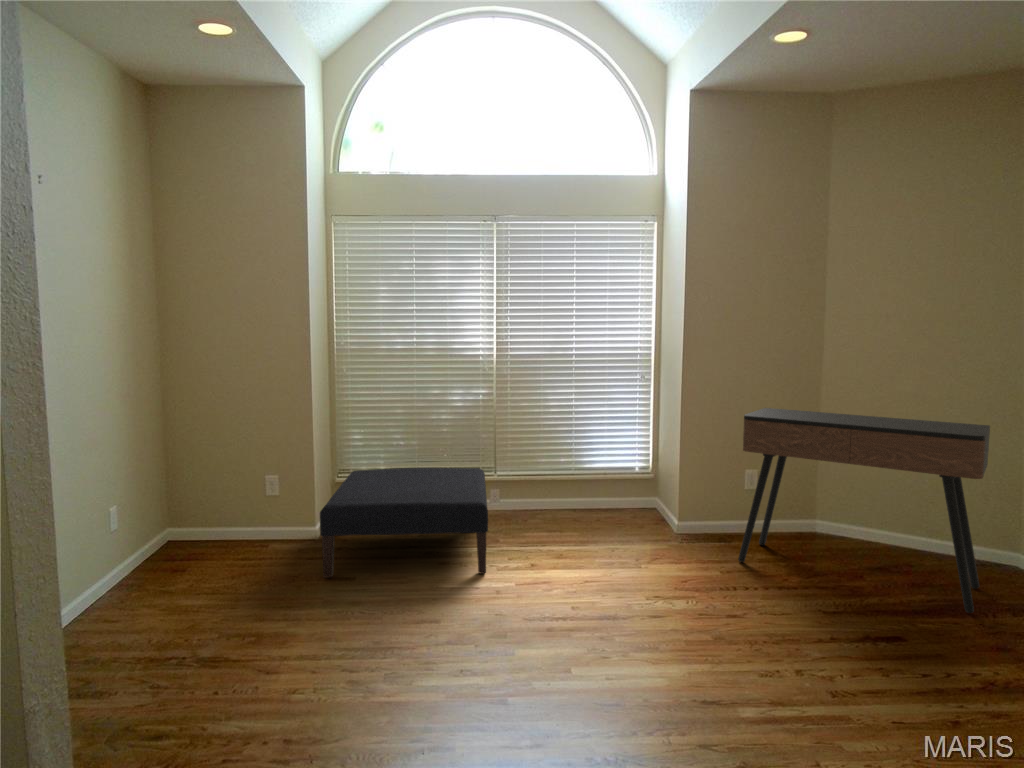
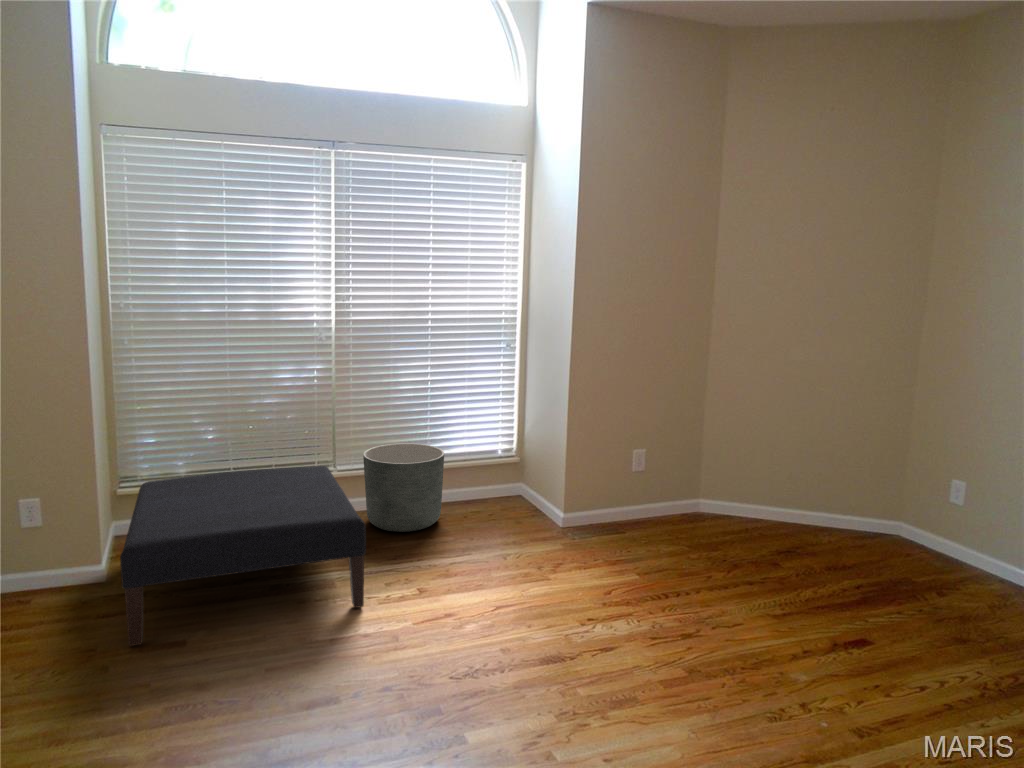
console table: present [738,408,990,613] -> none [639,381,896,585]
planter: none [513,456,578,527] -> present [363,443,444,532]

